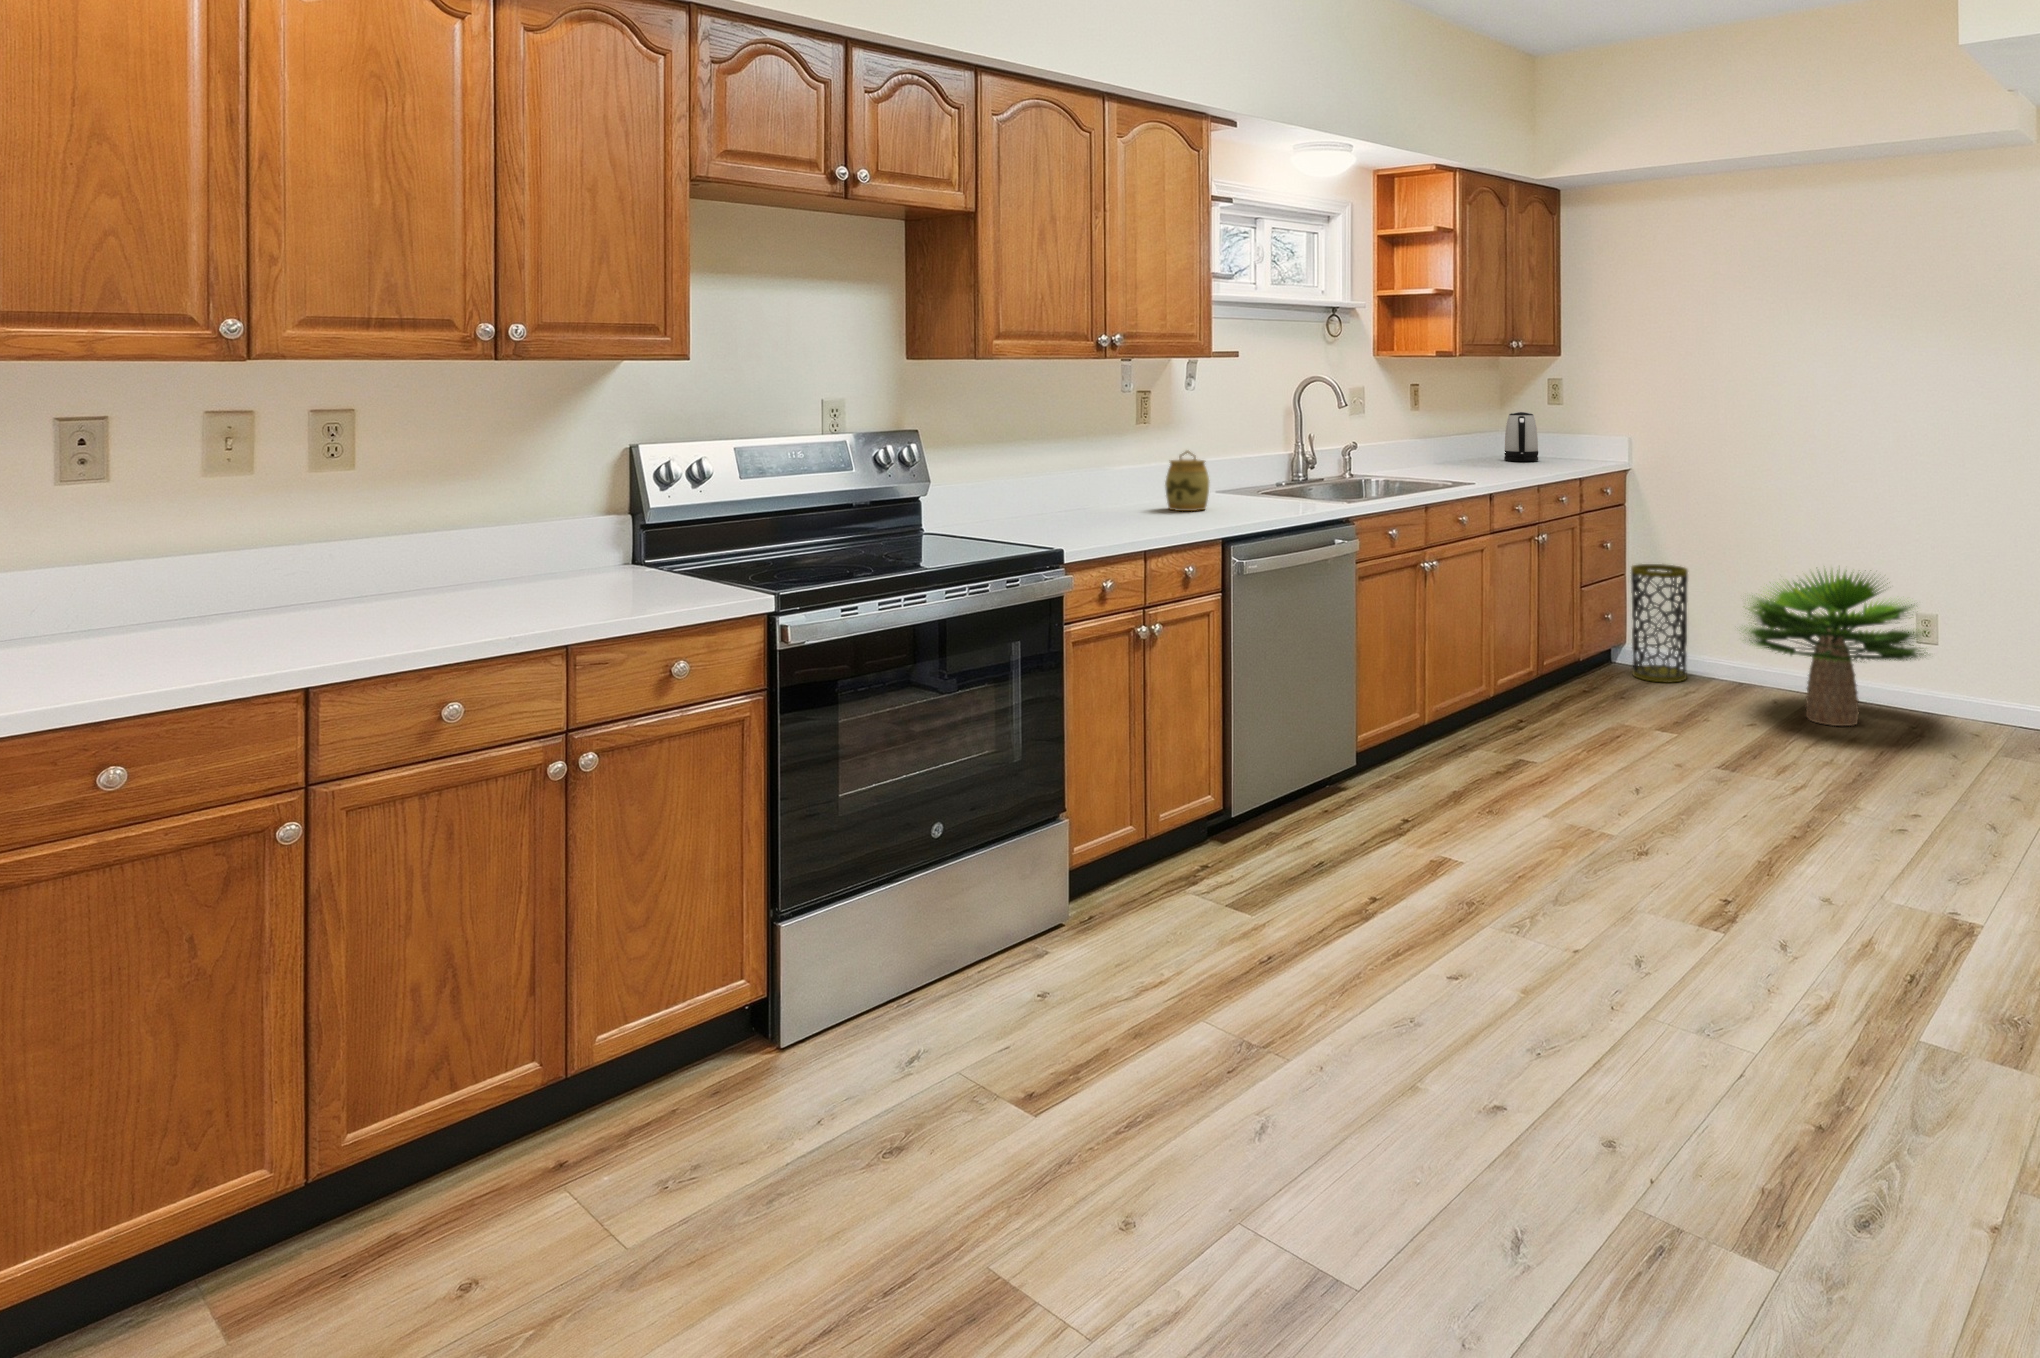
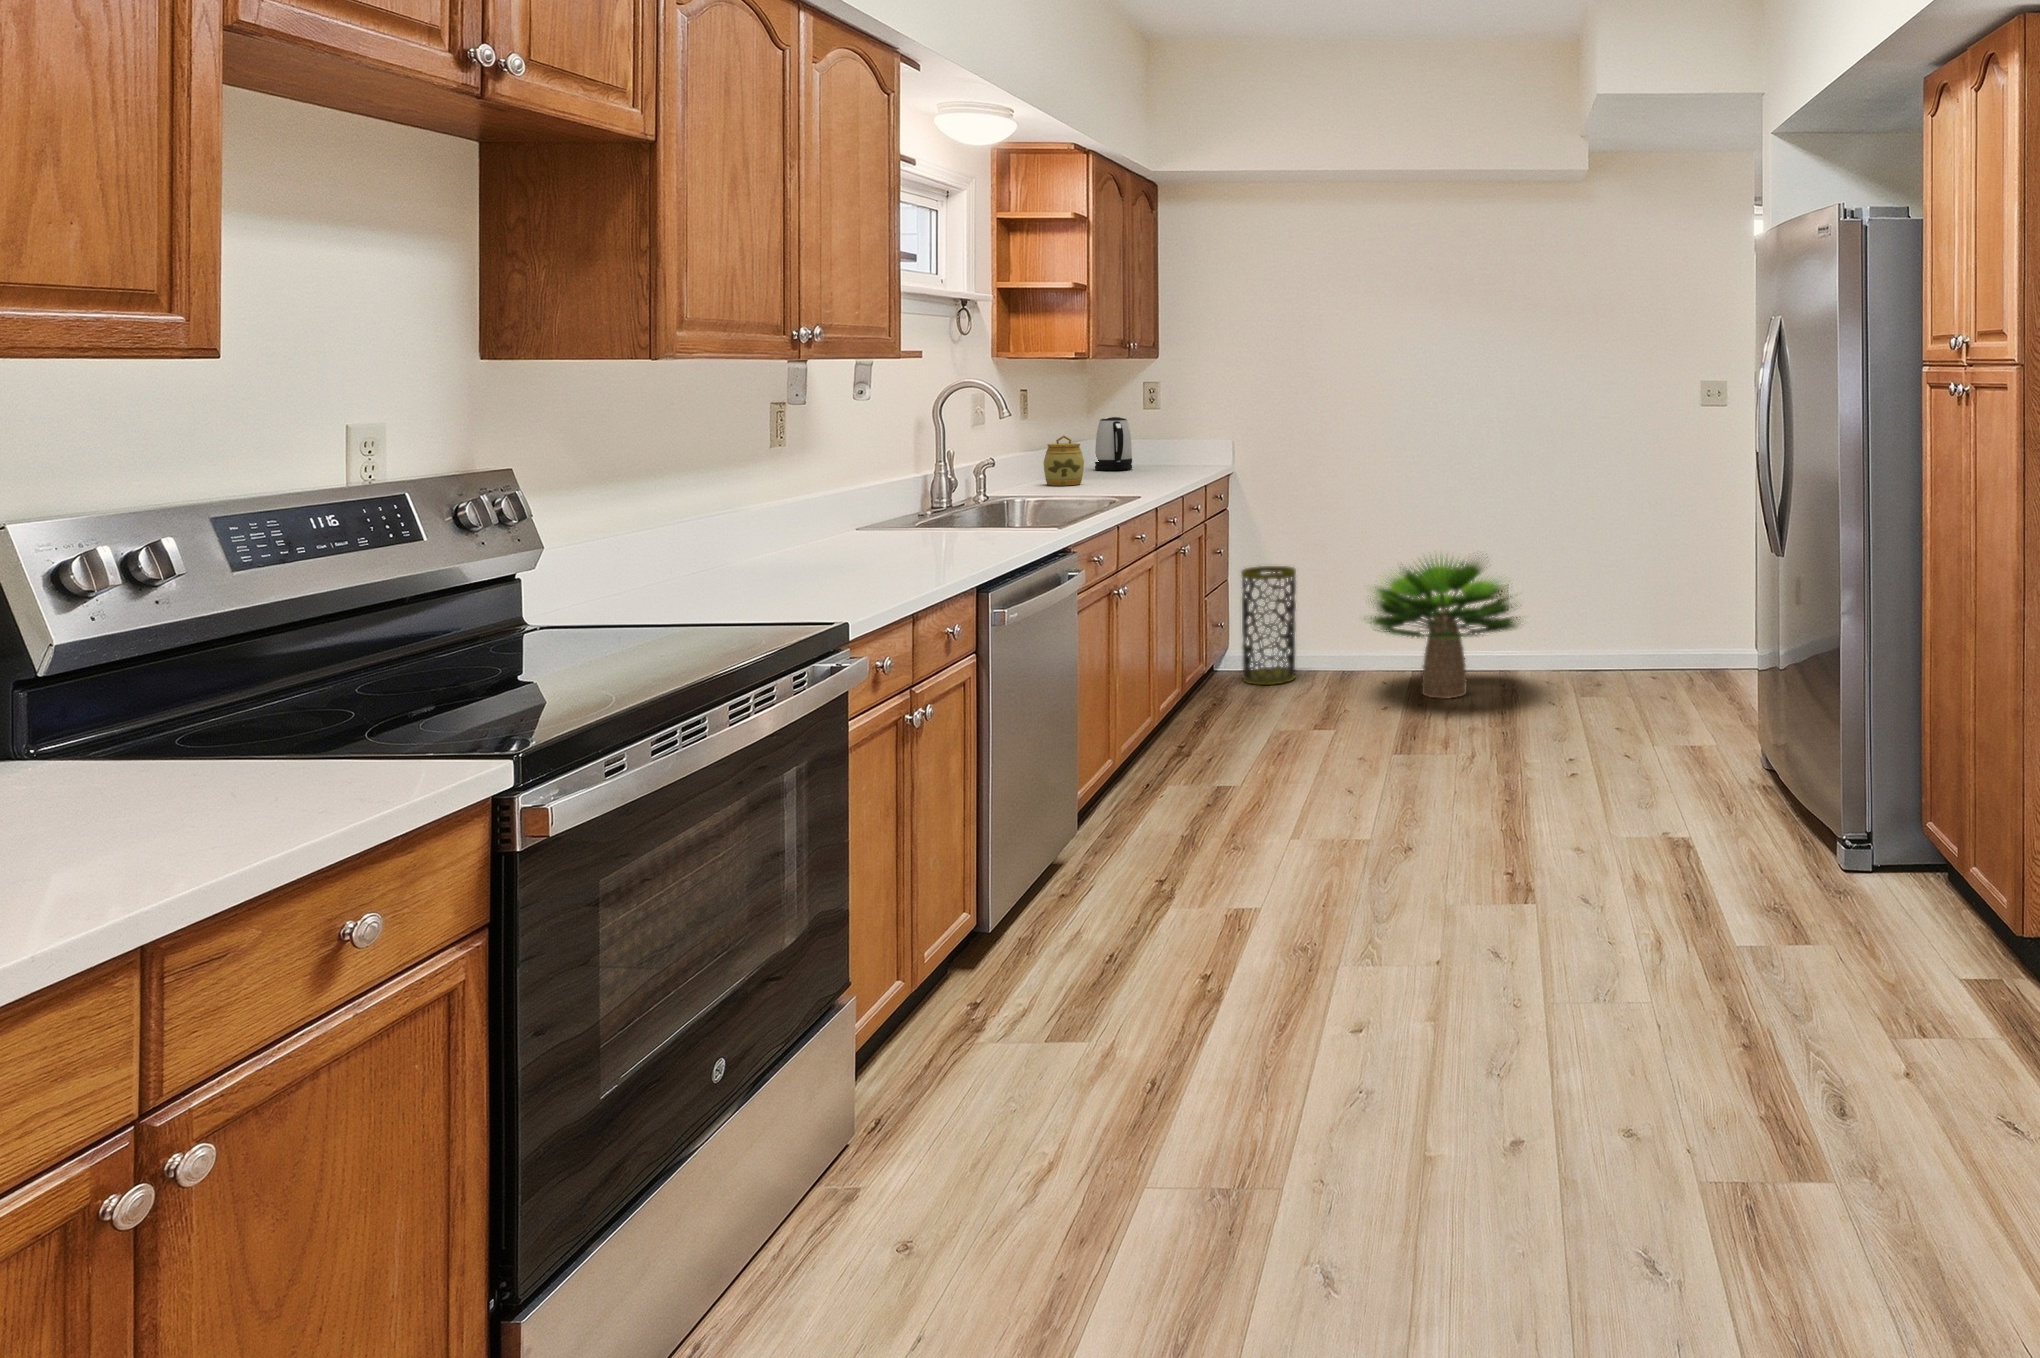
jar: present [1165,451,1209,511] -> present [1044,436,1084,486]

